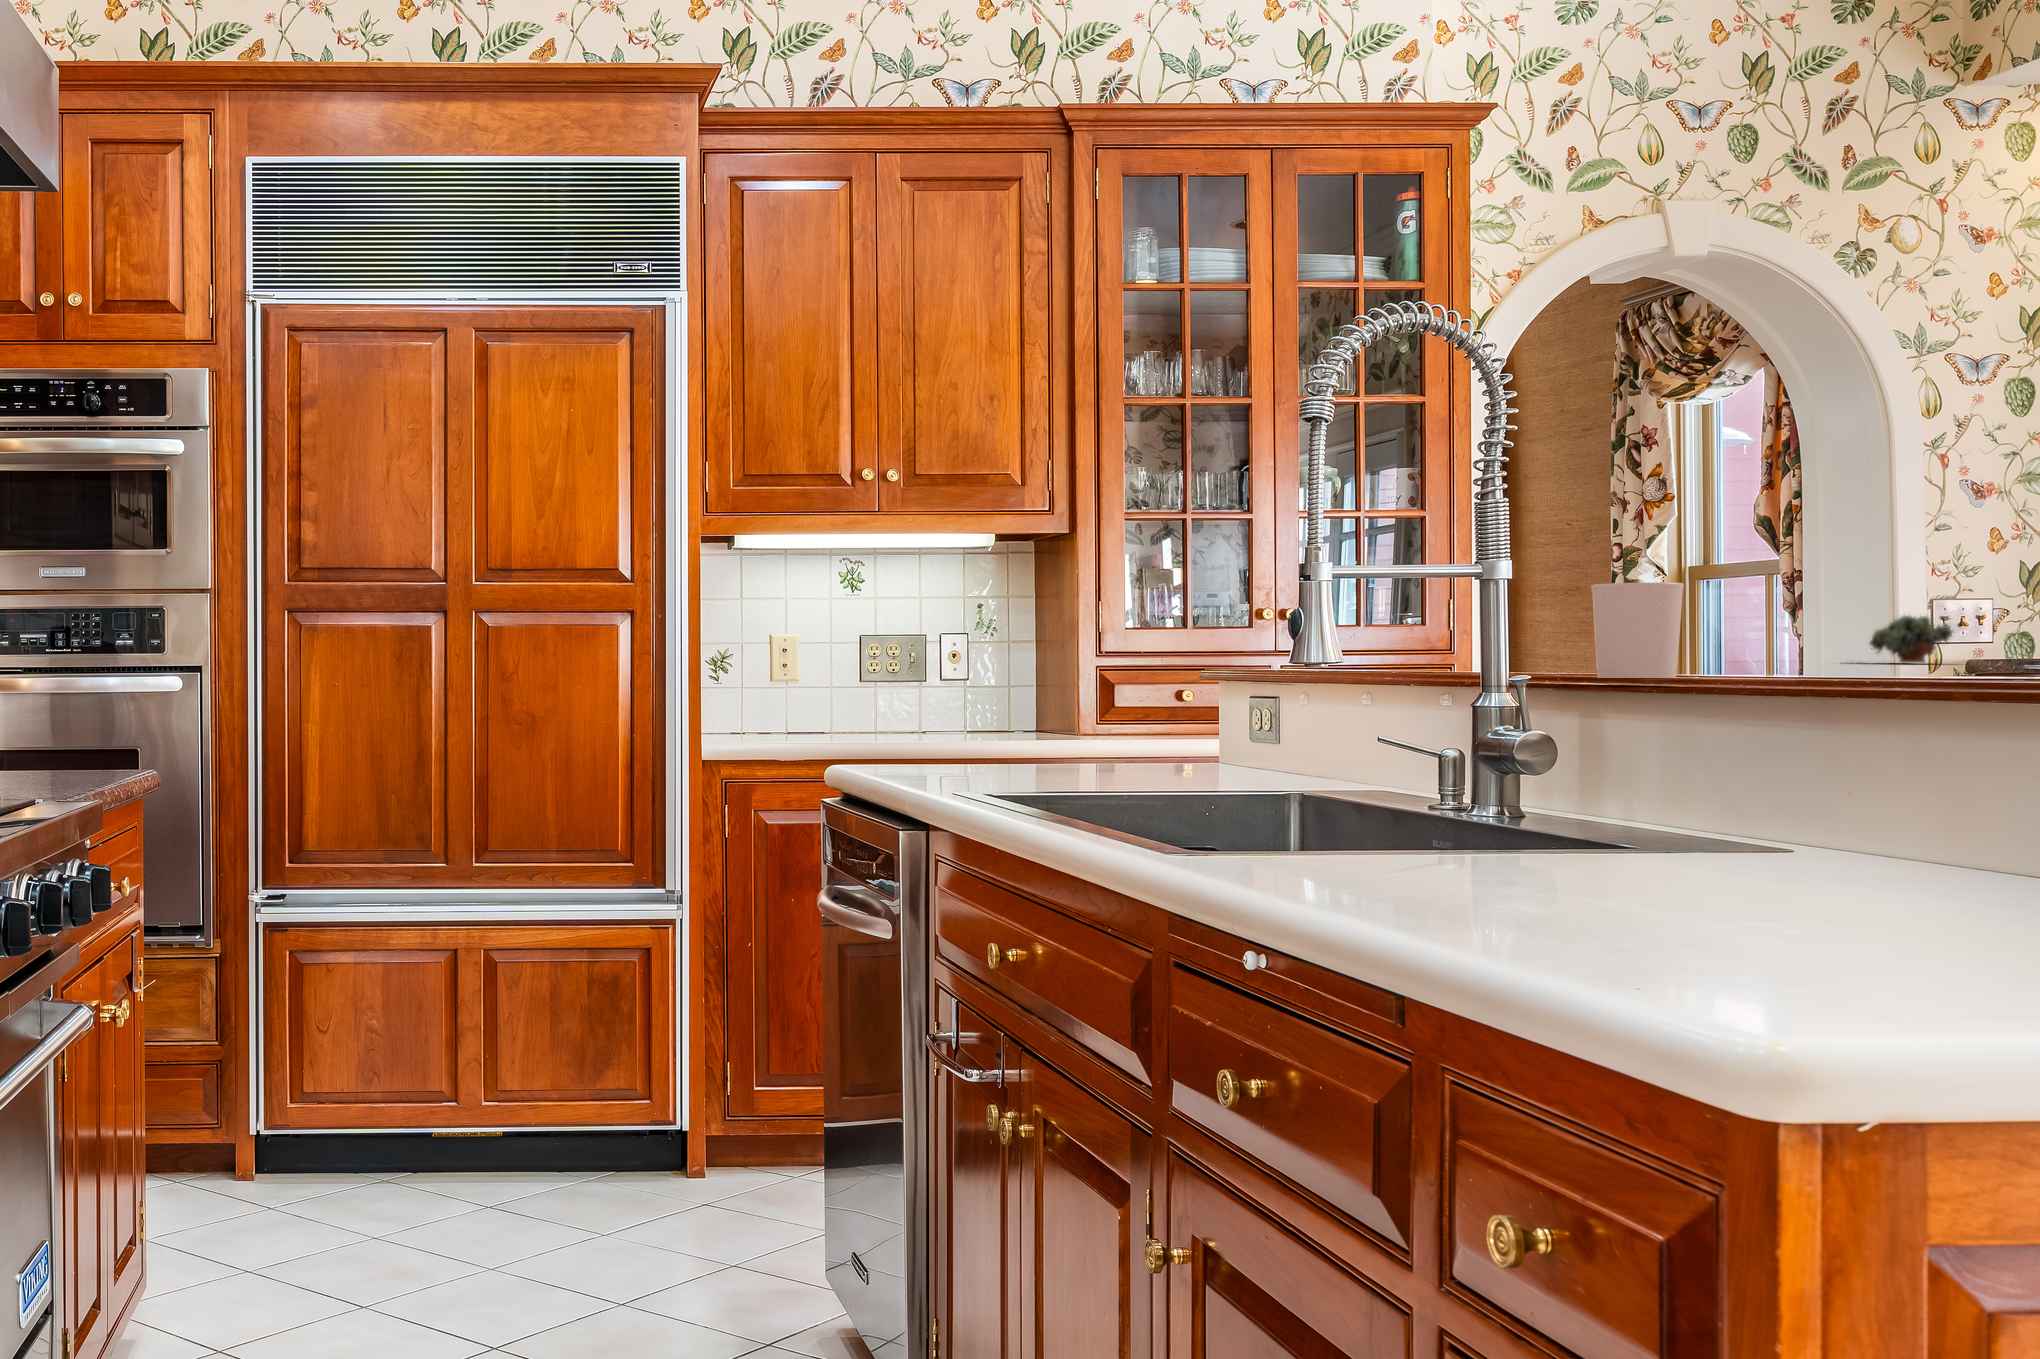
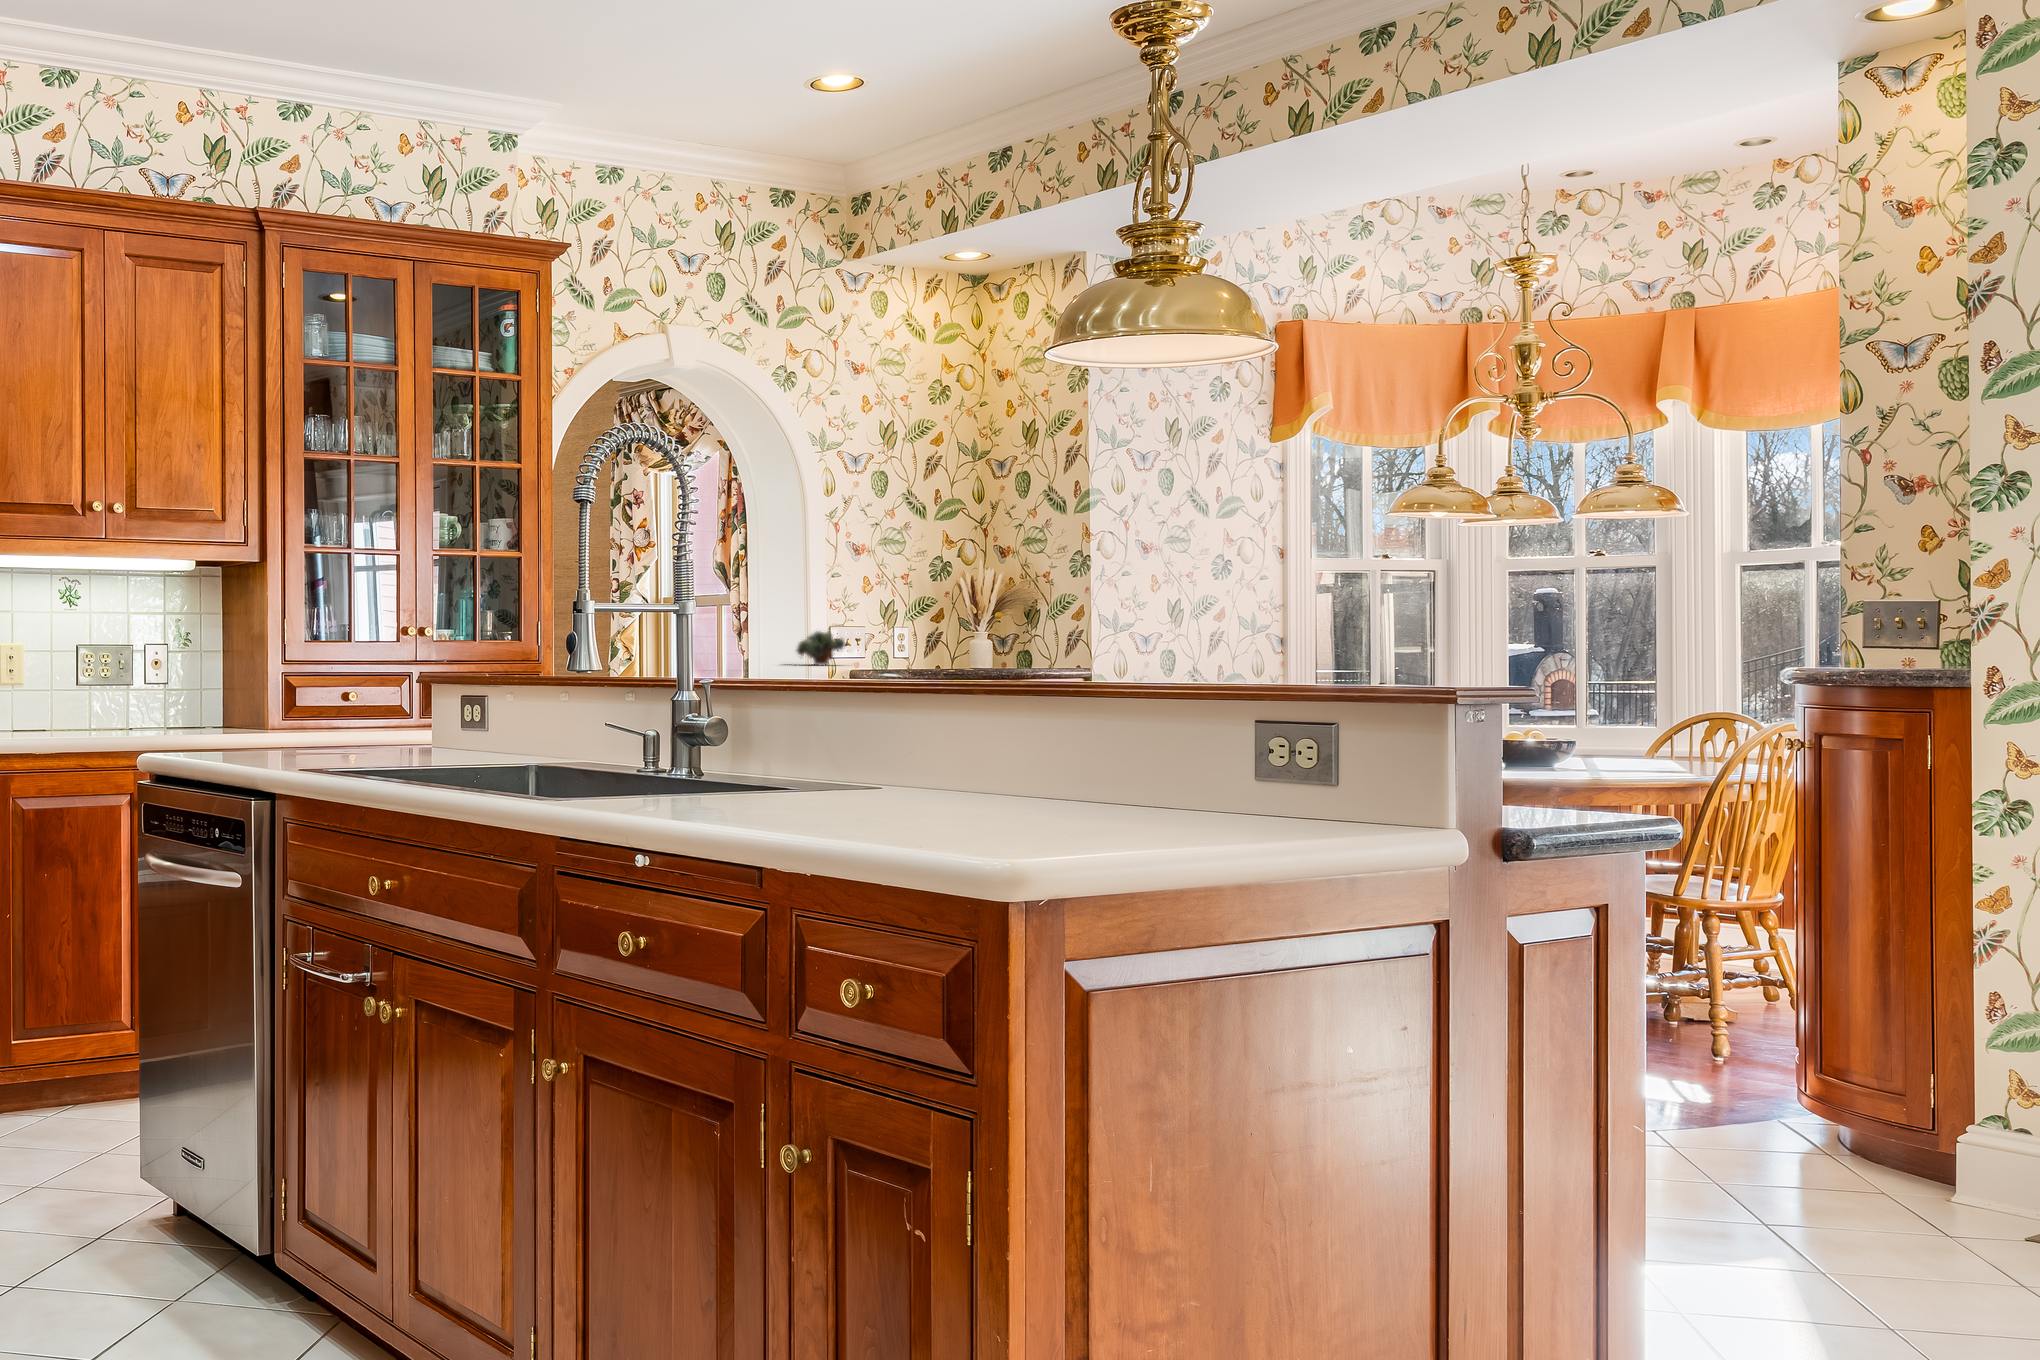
candle holder: present [1591,582,1684,678] -> none [719,609,778,681]

